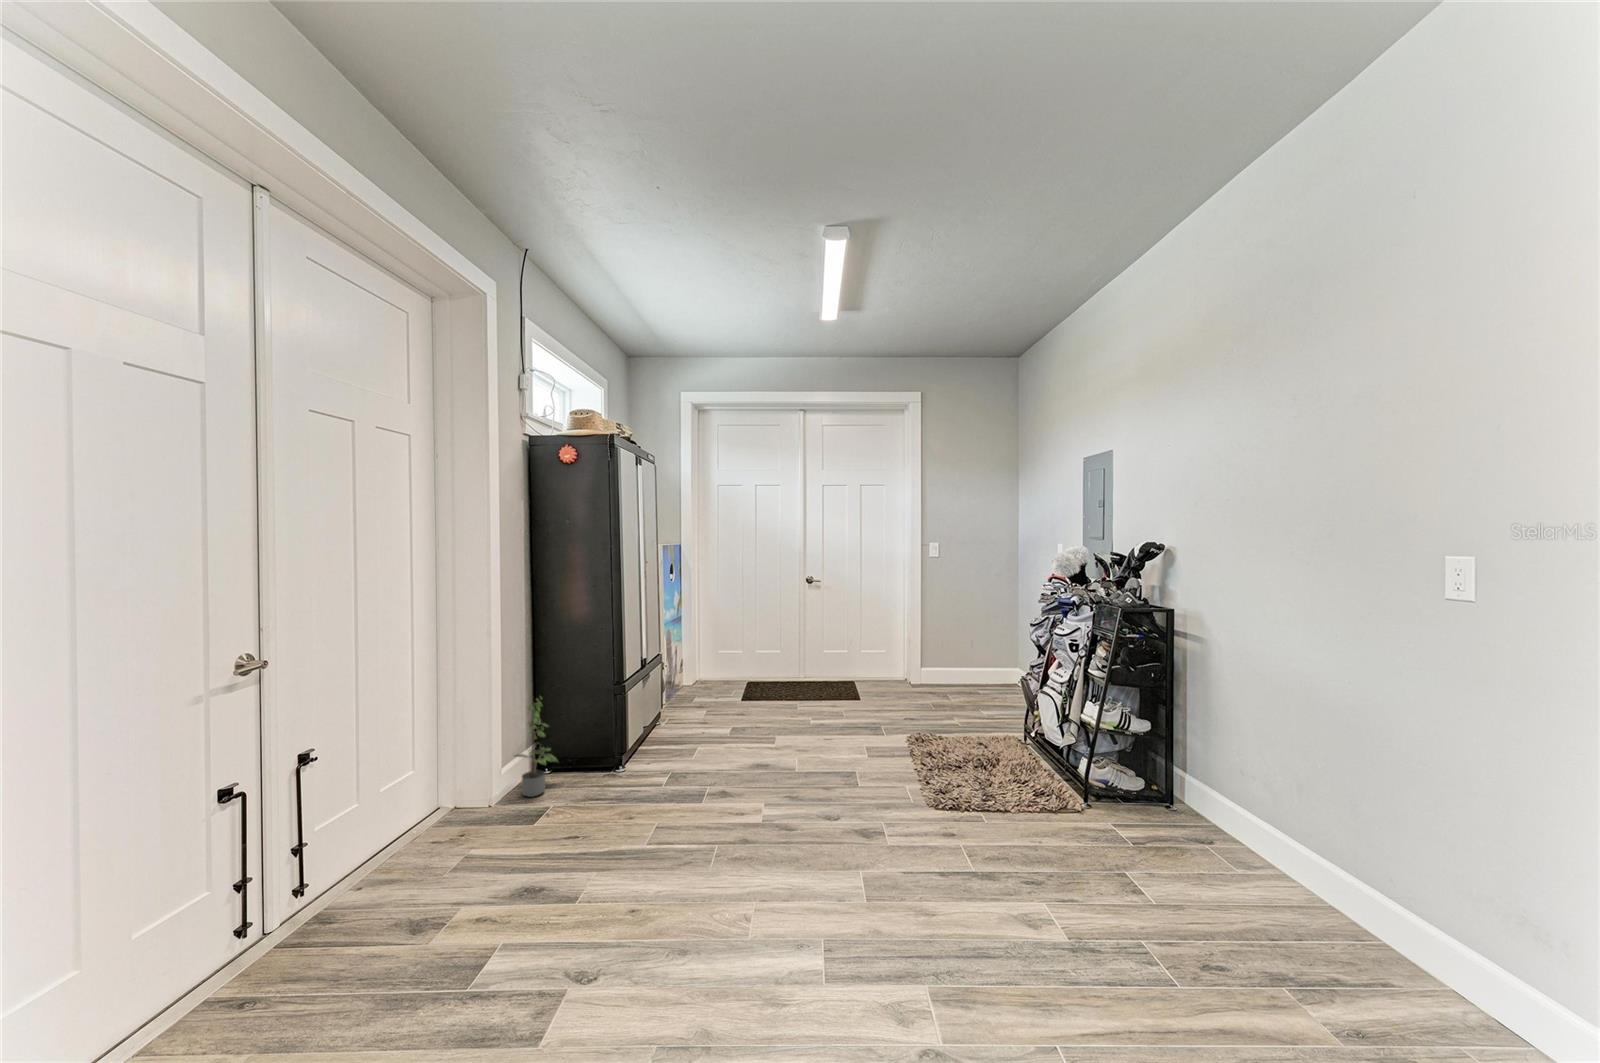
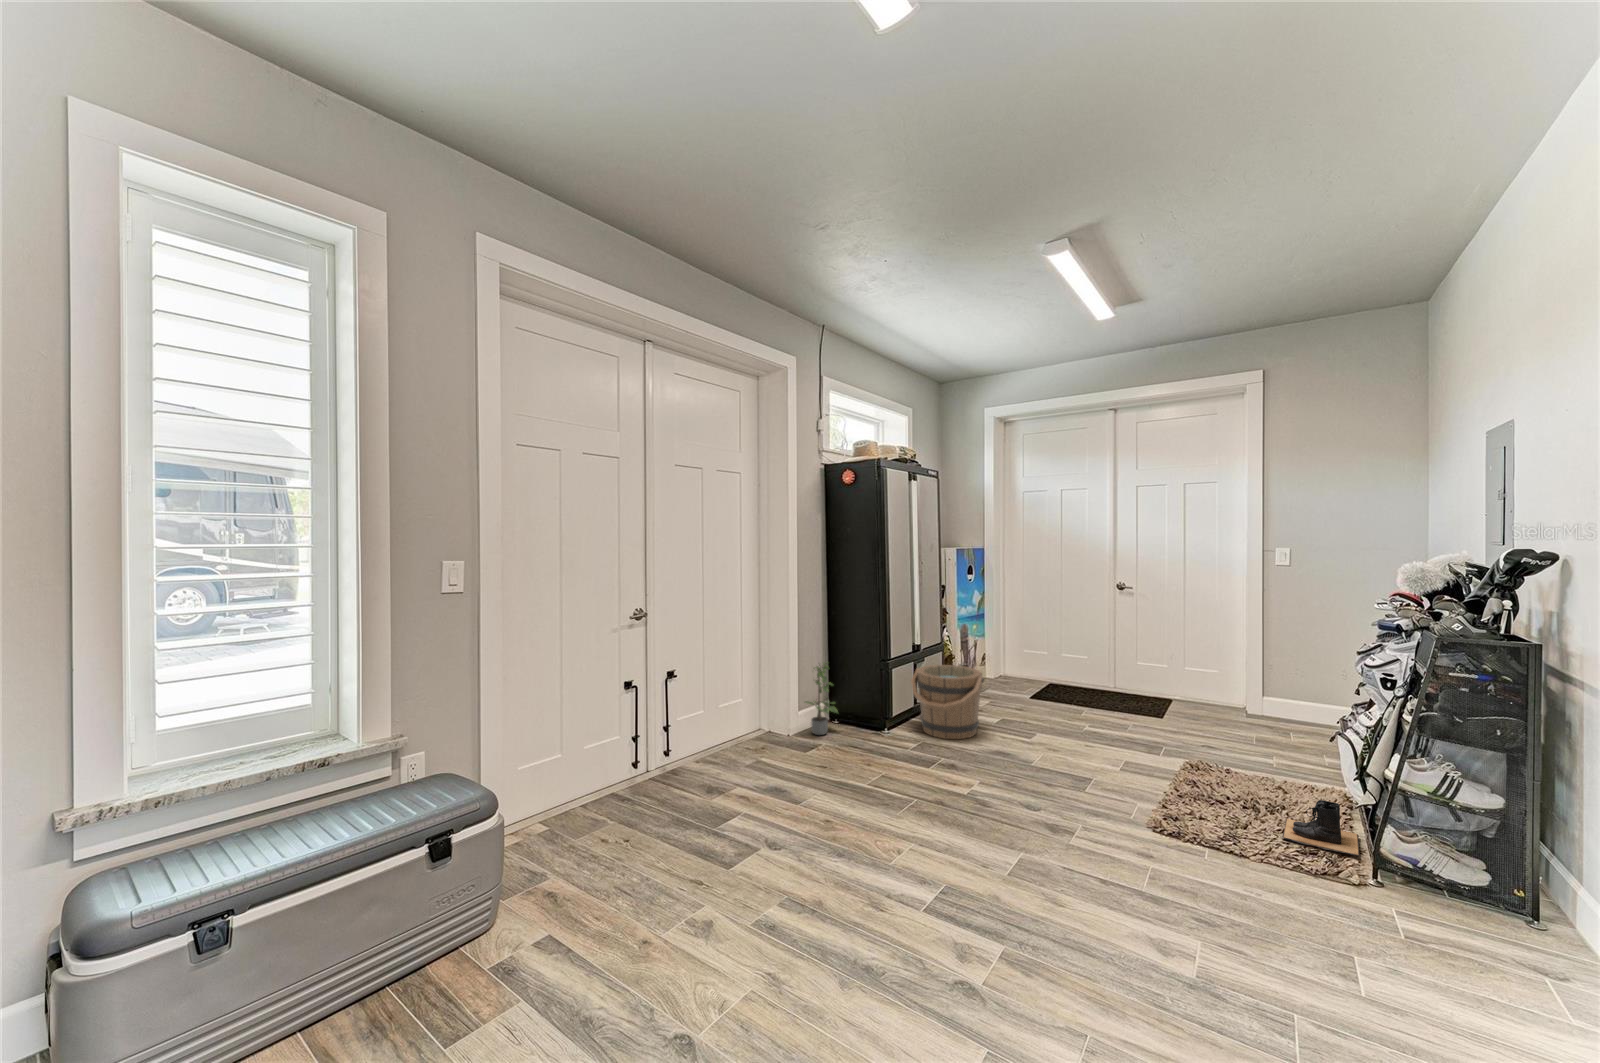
bucket: none [643,679,728,765] -> present [911,665,984,739]
boots: none [1004,749,1065,790] -> present [1283,800,1359,856]

